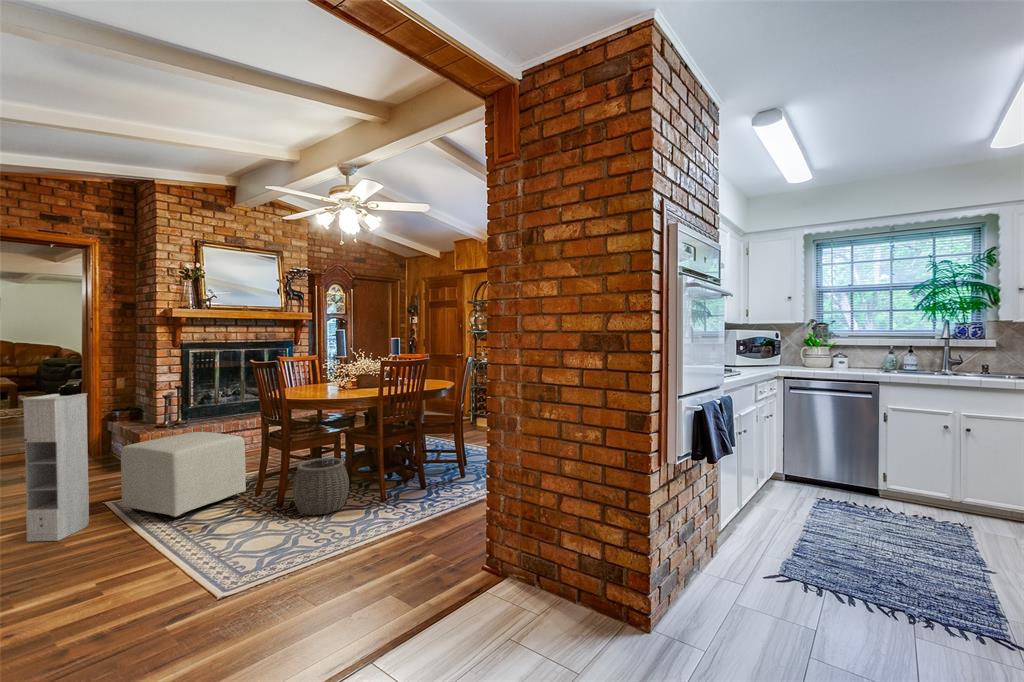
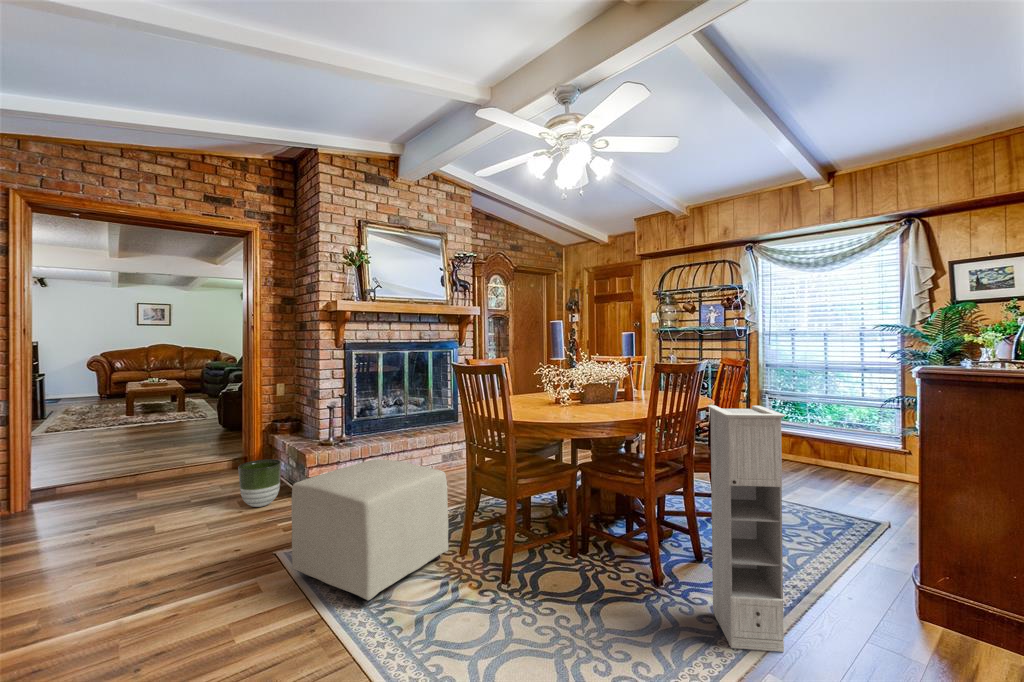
cabinet: present [21,394,89,541] -> present [708,405,785,652]
planter: none [79,440,118,477] -> present [238,459,281,507]
woven basket: present [292,458,349,515] -> none [533,512,619,615]

